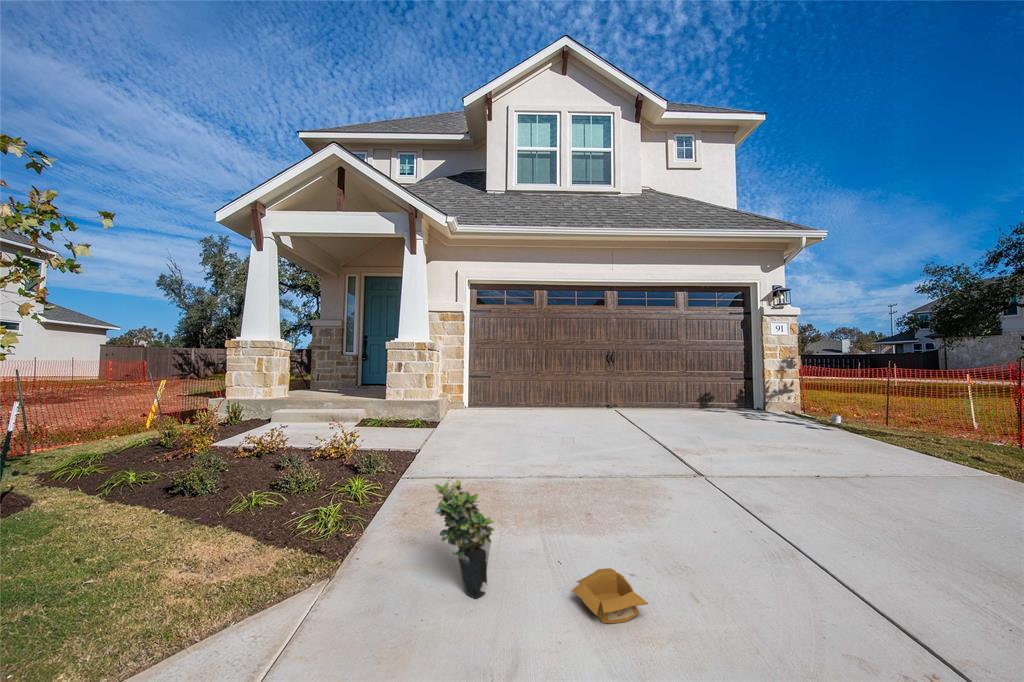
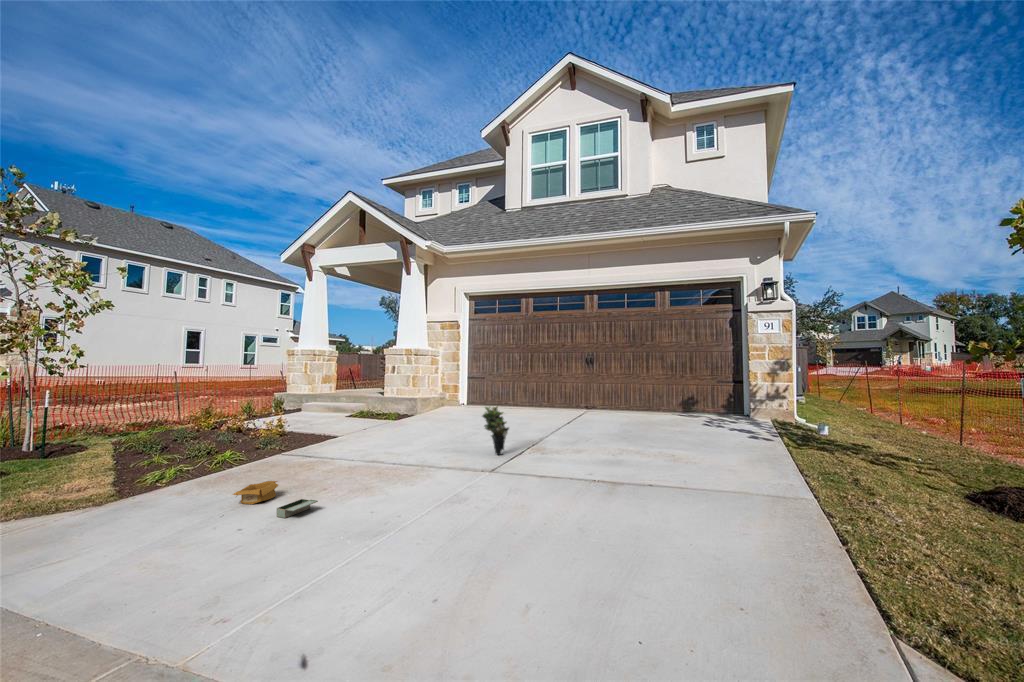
potted plant: present [434,479,494,599] -> present [482,407,509,455]
toolbox: none [712,597,775,644] -> present [276,499,318,518]

